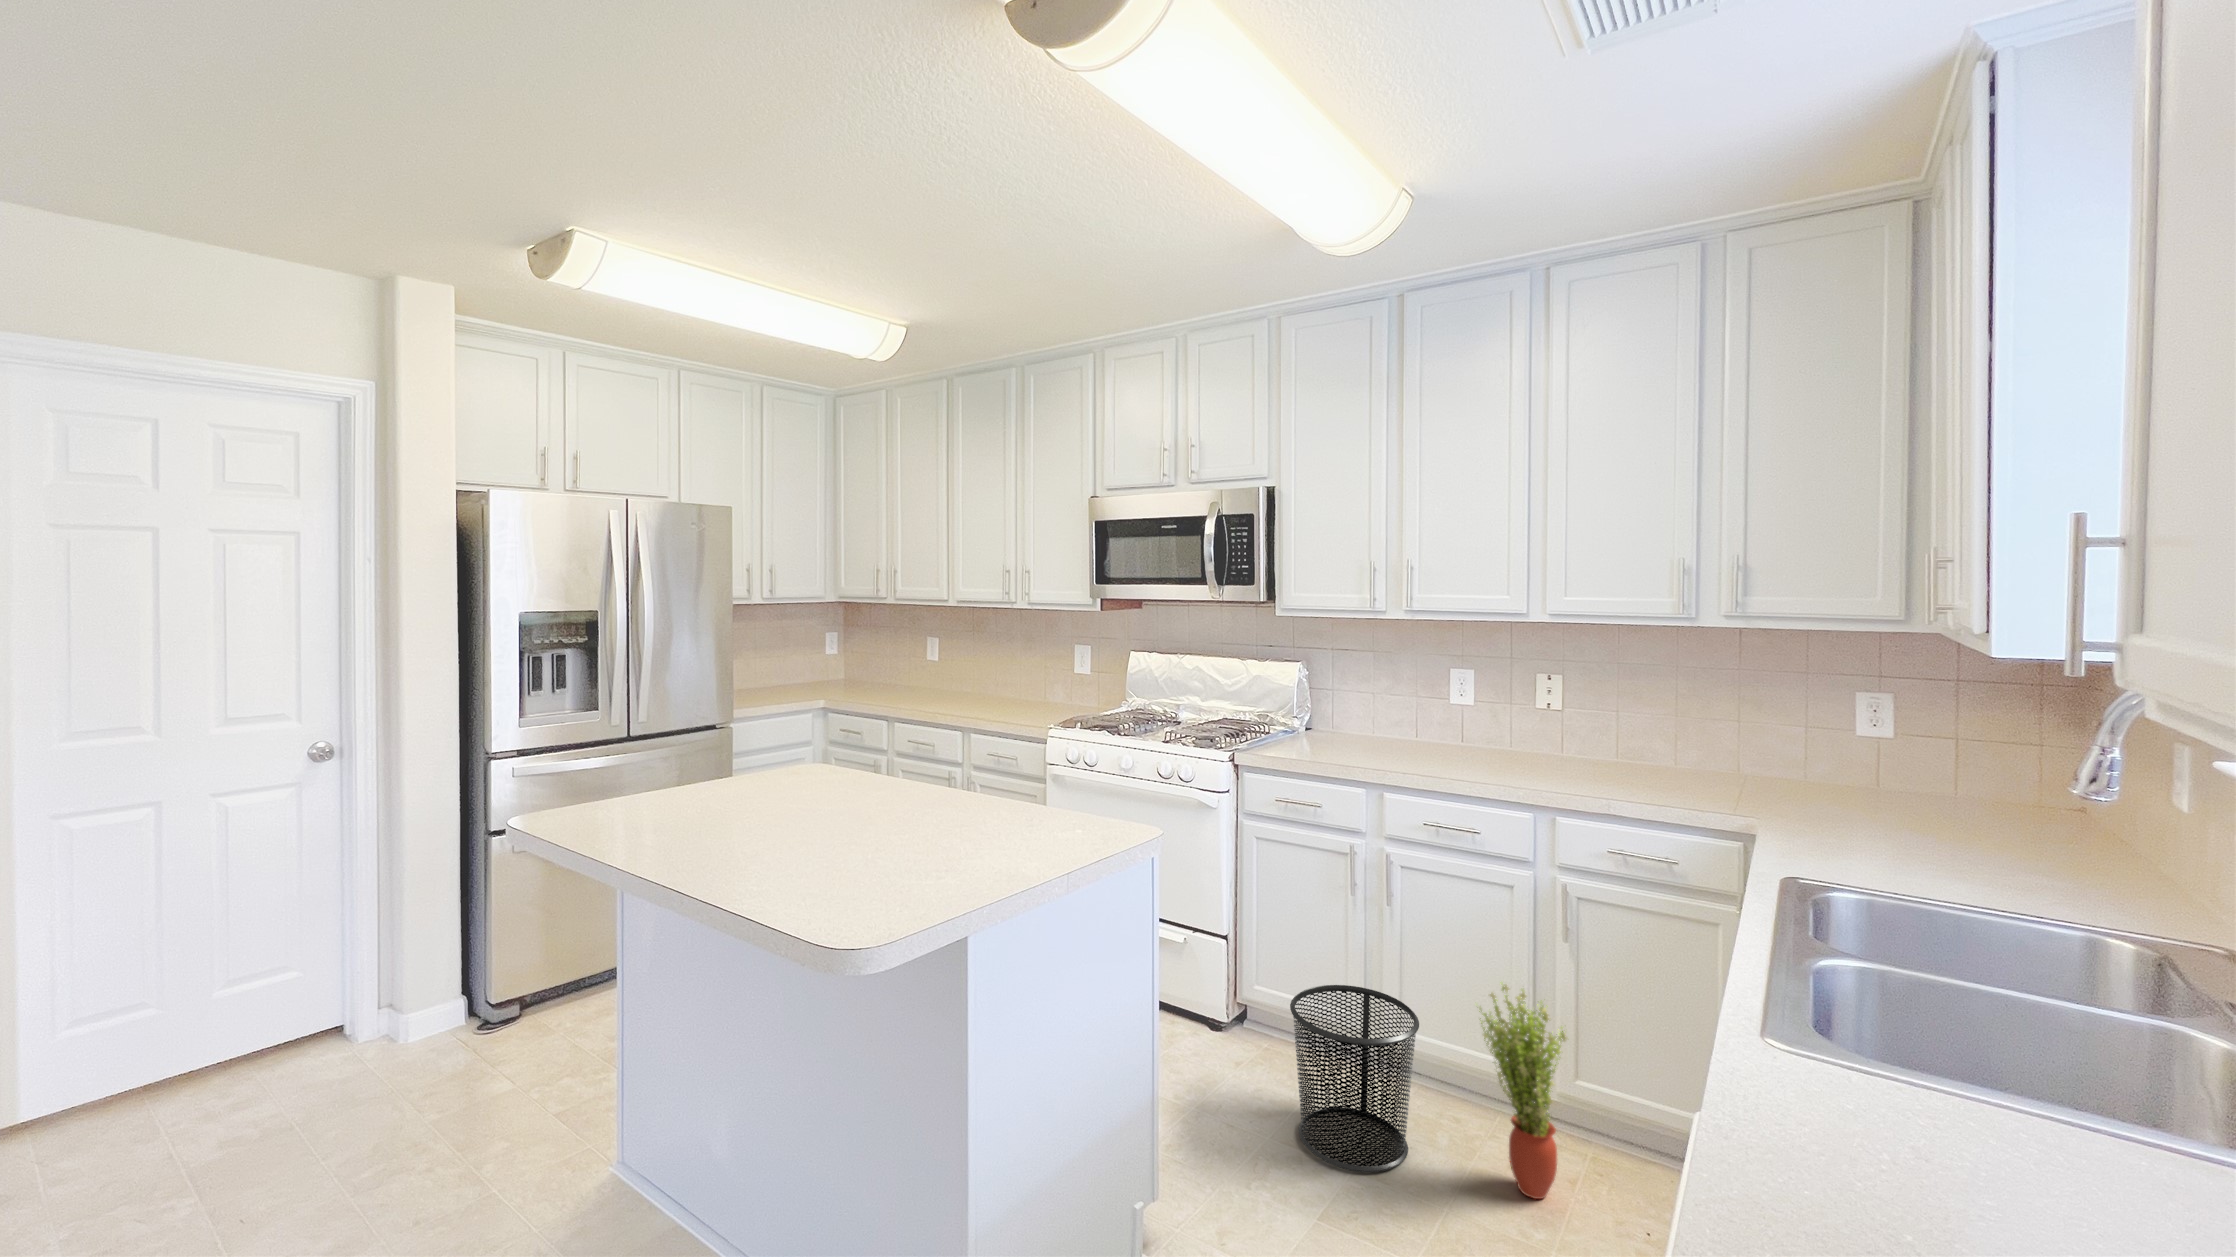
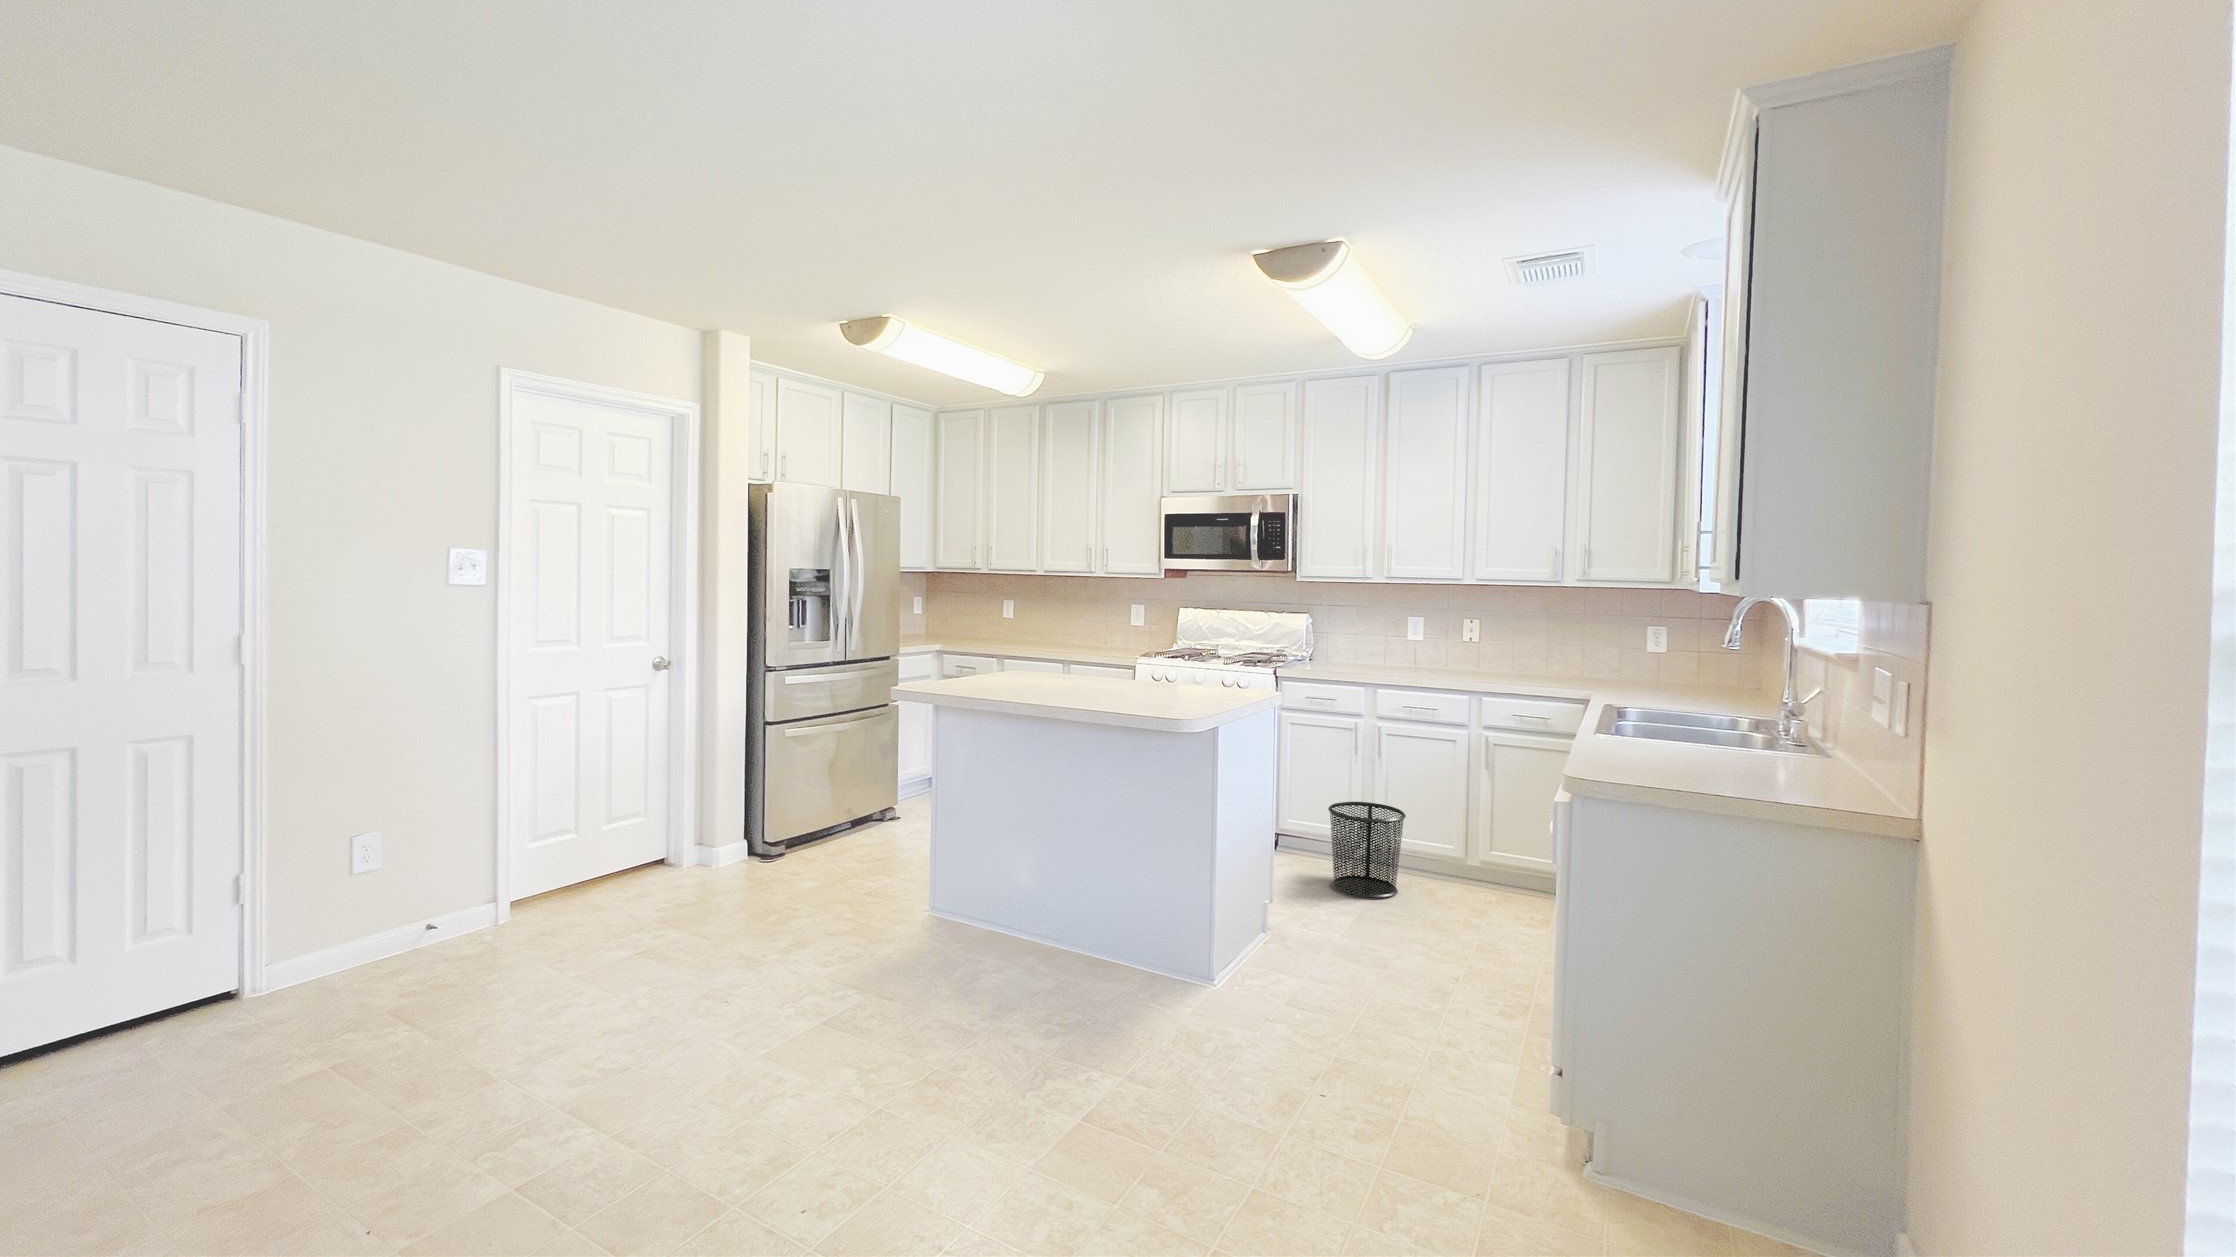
potted plant: present [1479,985,1567,1199] -> none [1439,786,1491,904]

